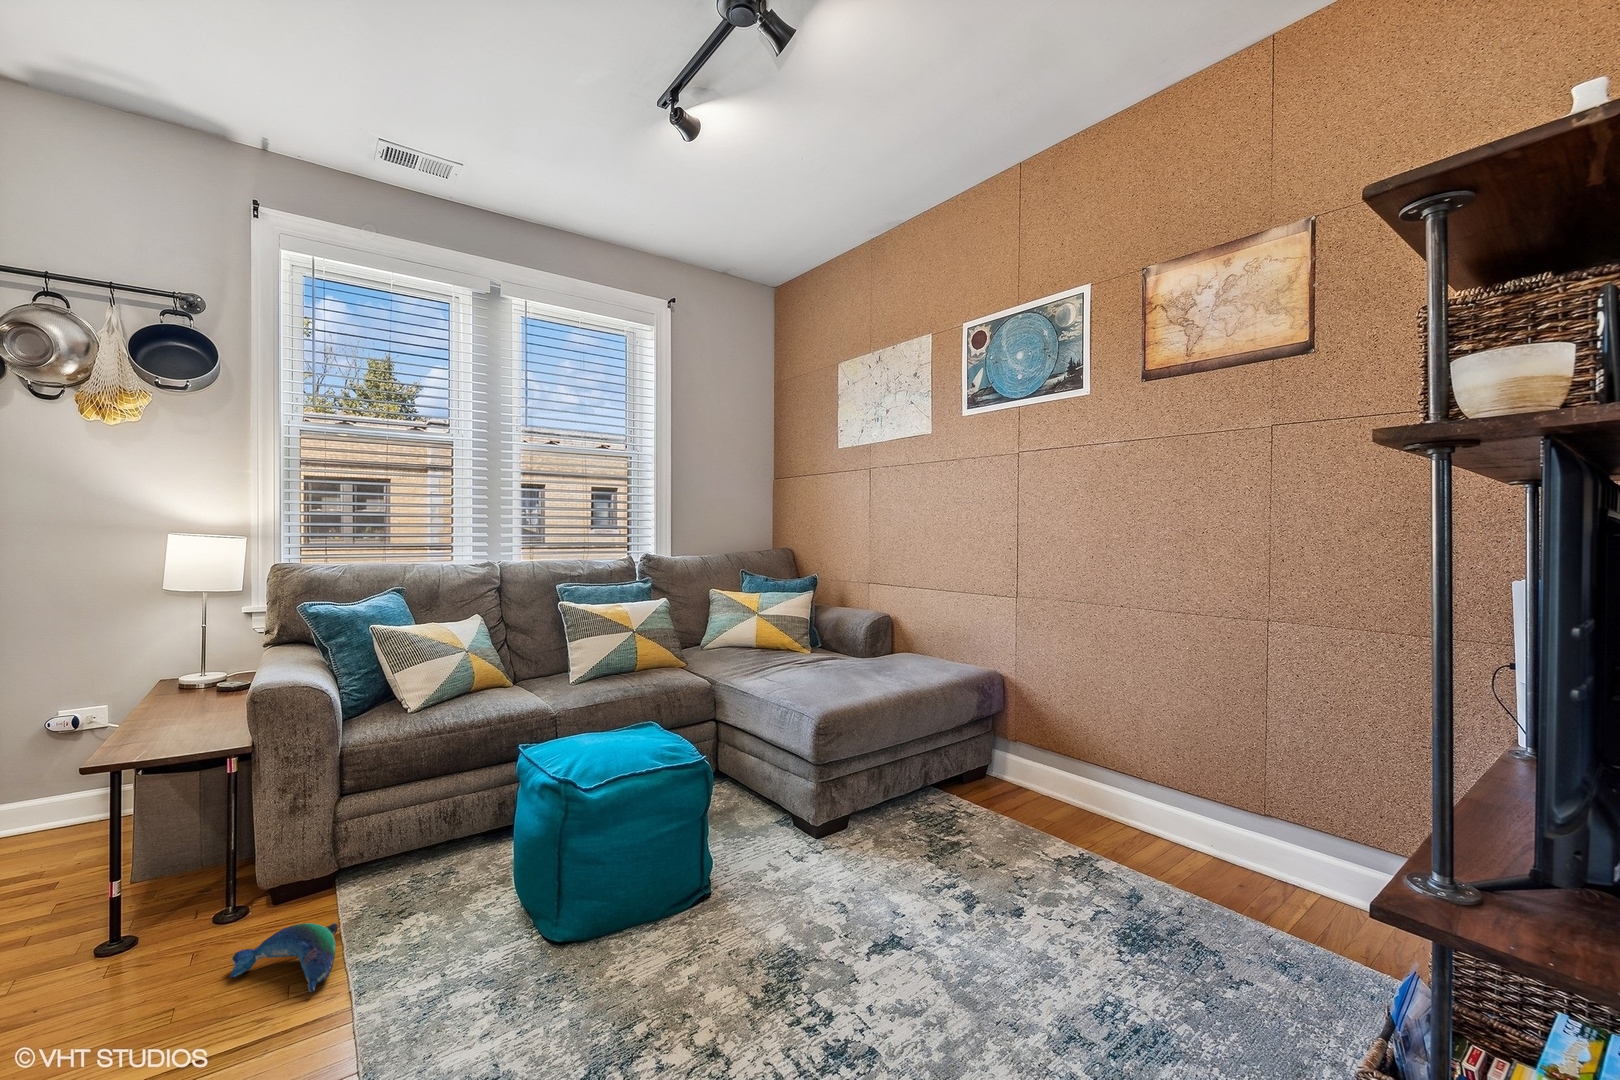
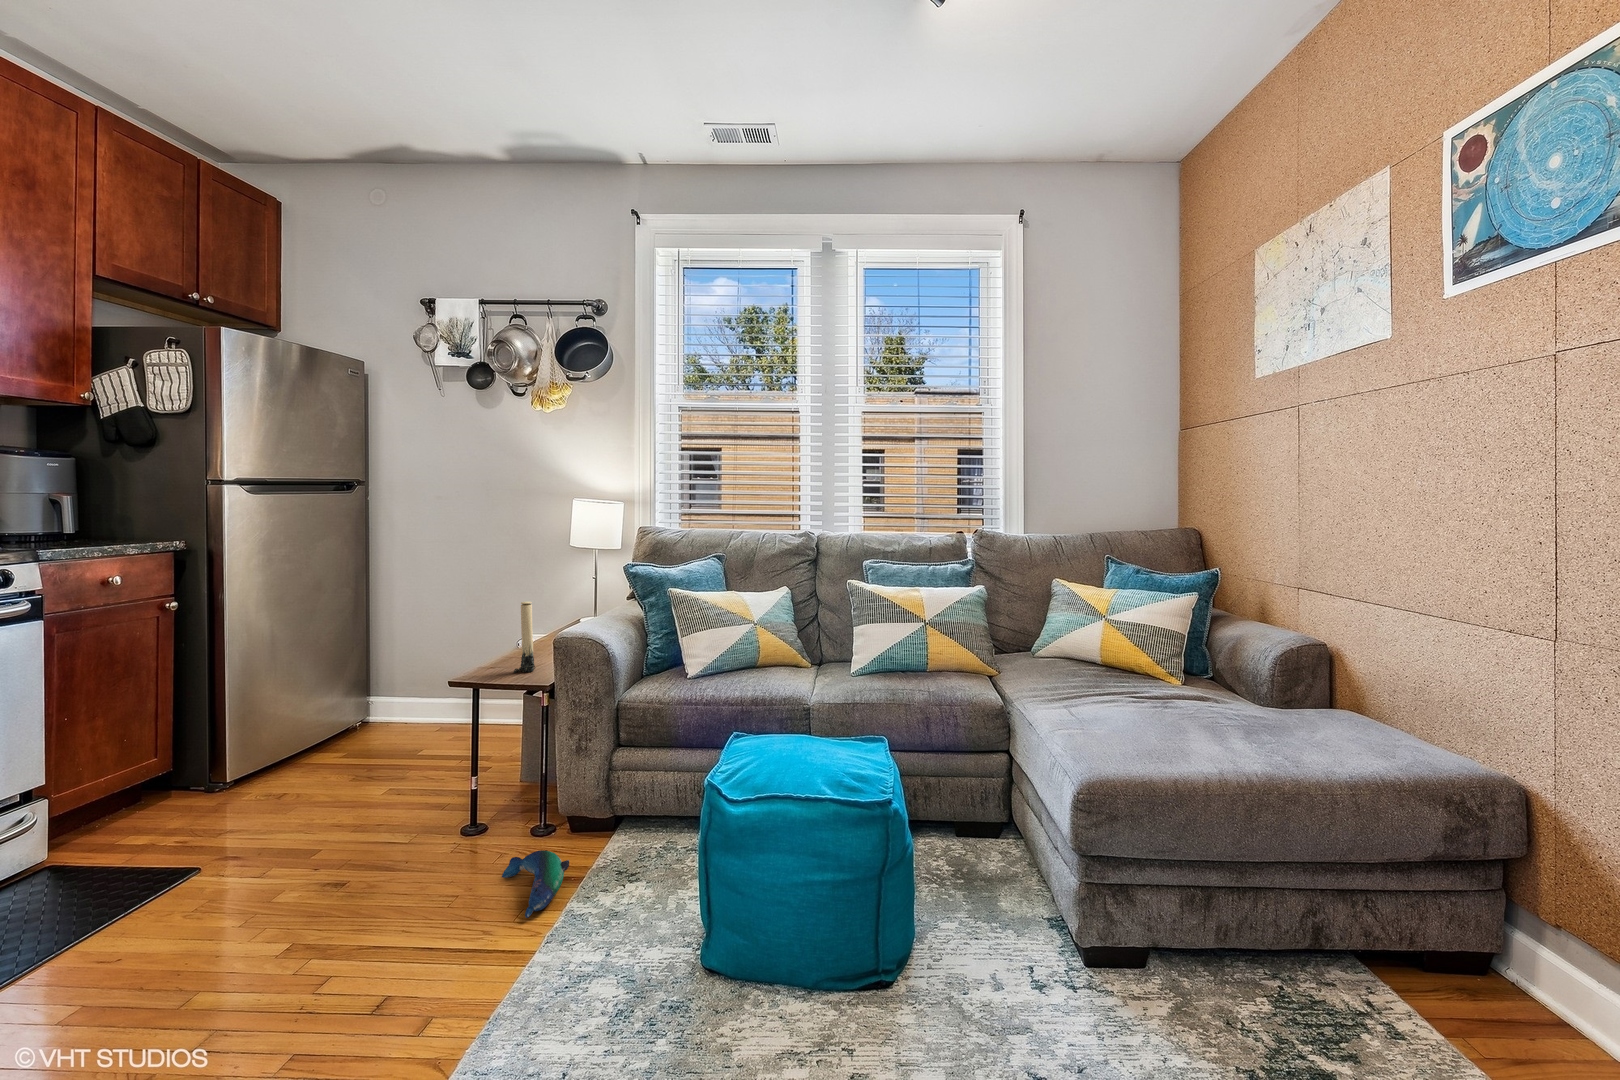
candle: none [173,652,205,742] -> present [514,602,535,673]

